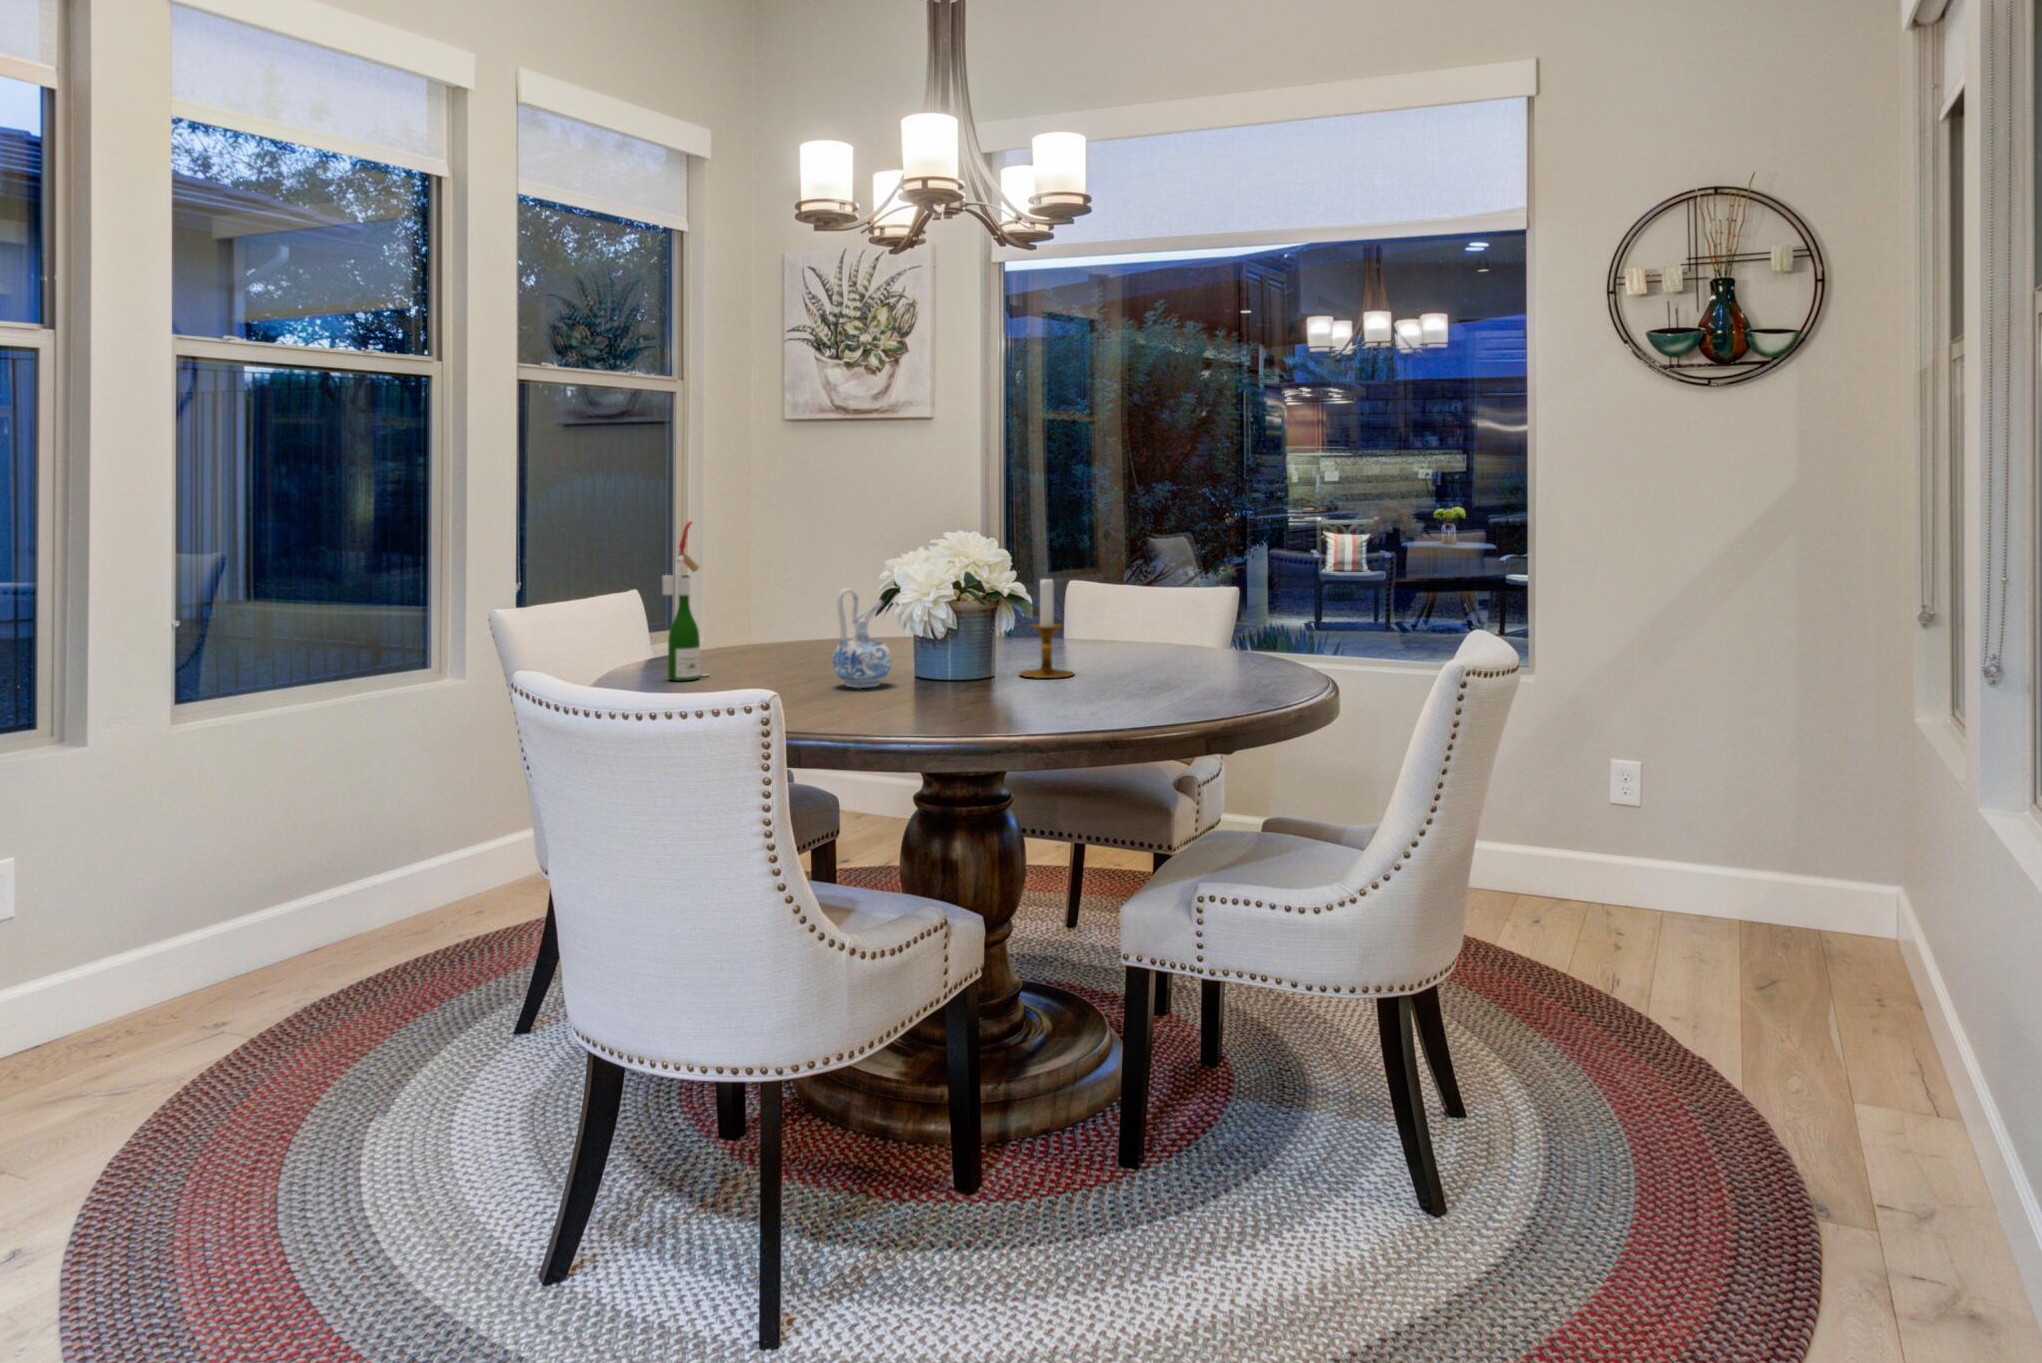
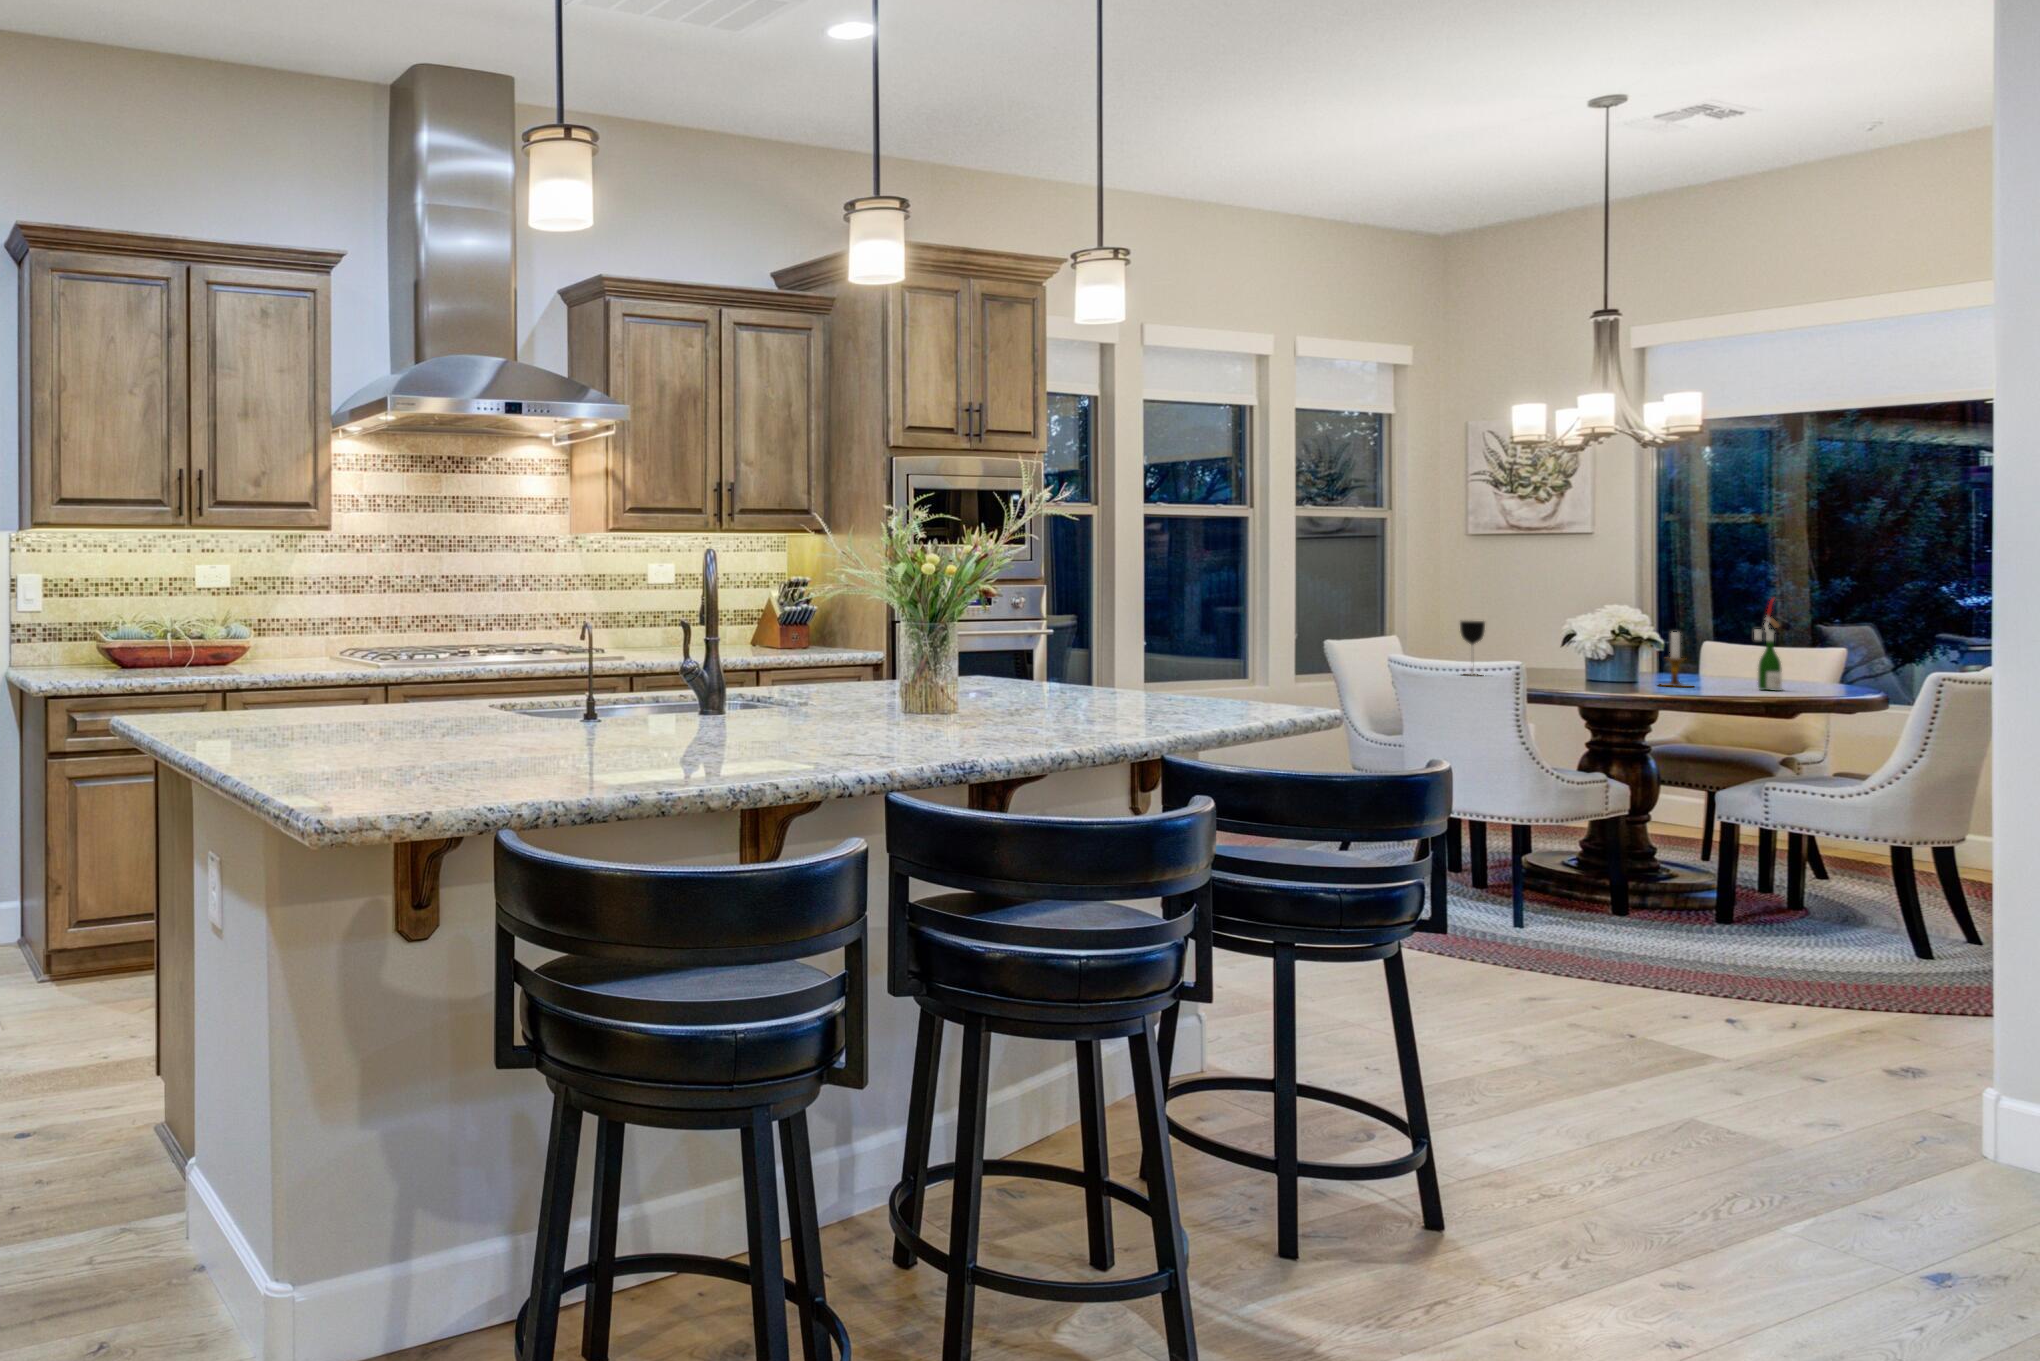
wine bottle: present [662,521,709,681] -> present [1754,599,1782,690]
wine glass: none [725,565,765,667] -> present [1460,621,1485,676]
ceramic pitcher: present [832,588,892,688] -> none [1534,631,1571,684]

